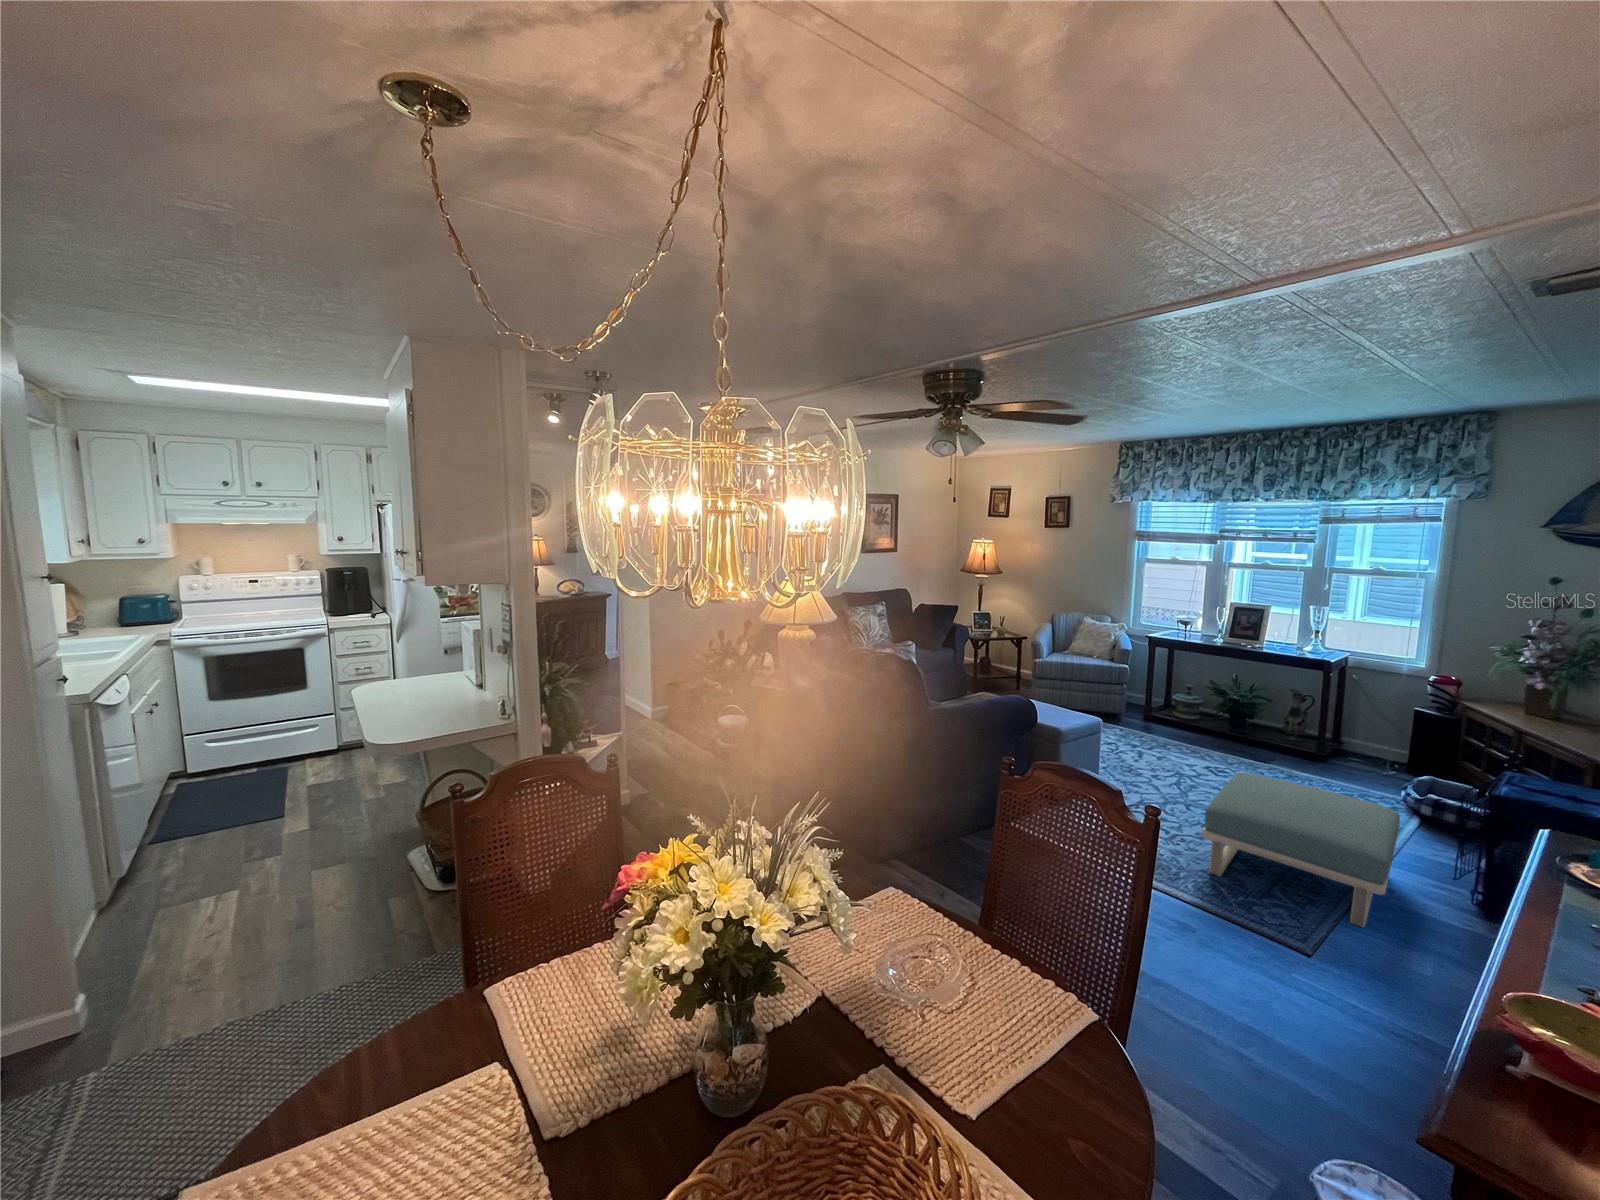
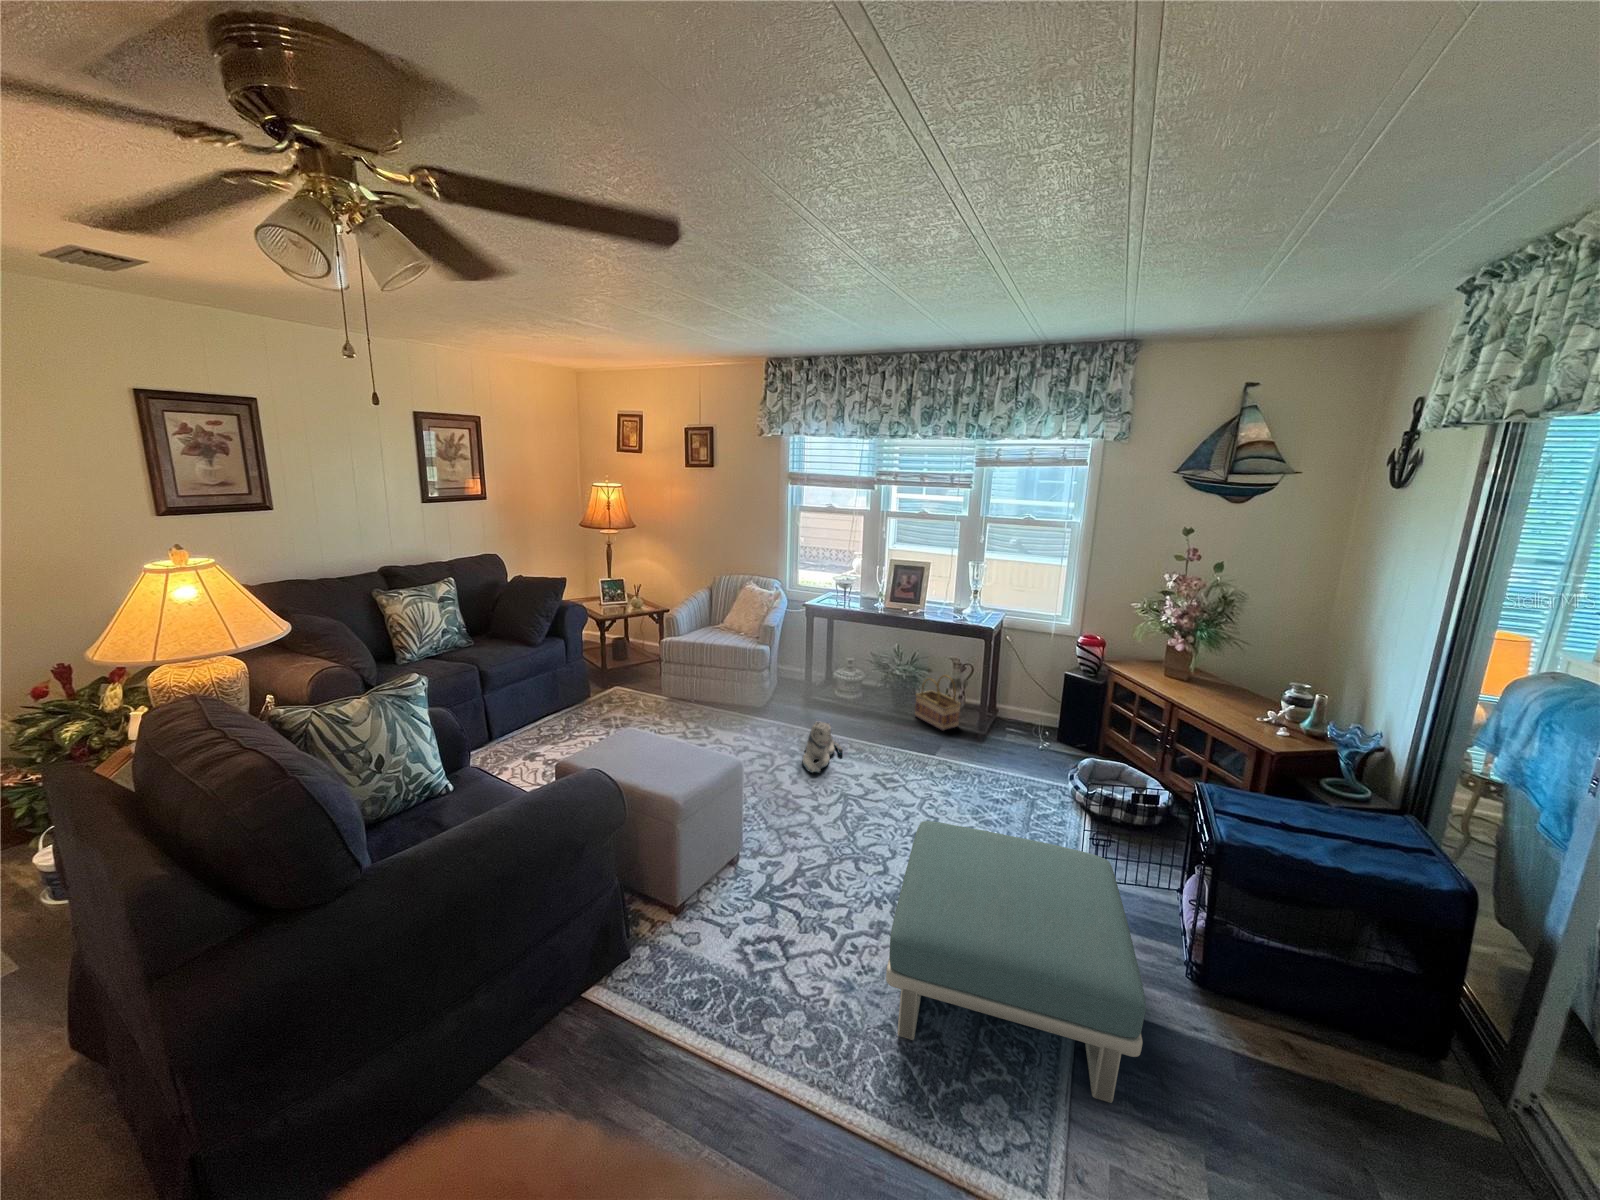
basket: none [1252,702,1300,749] -> present [915,675,961,730]
plush toy: none [1142,719,1179,757] -> present [802,722,843,773]

